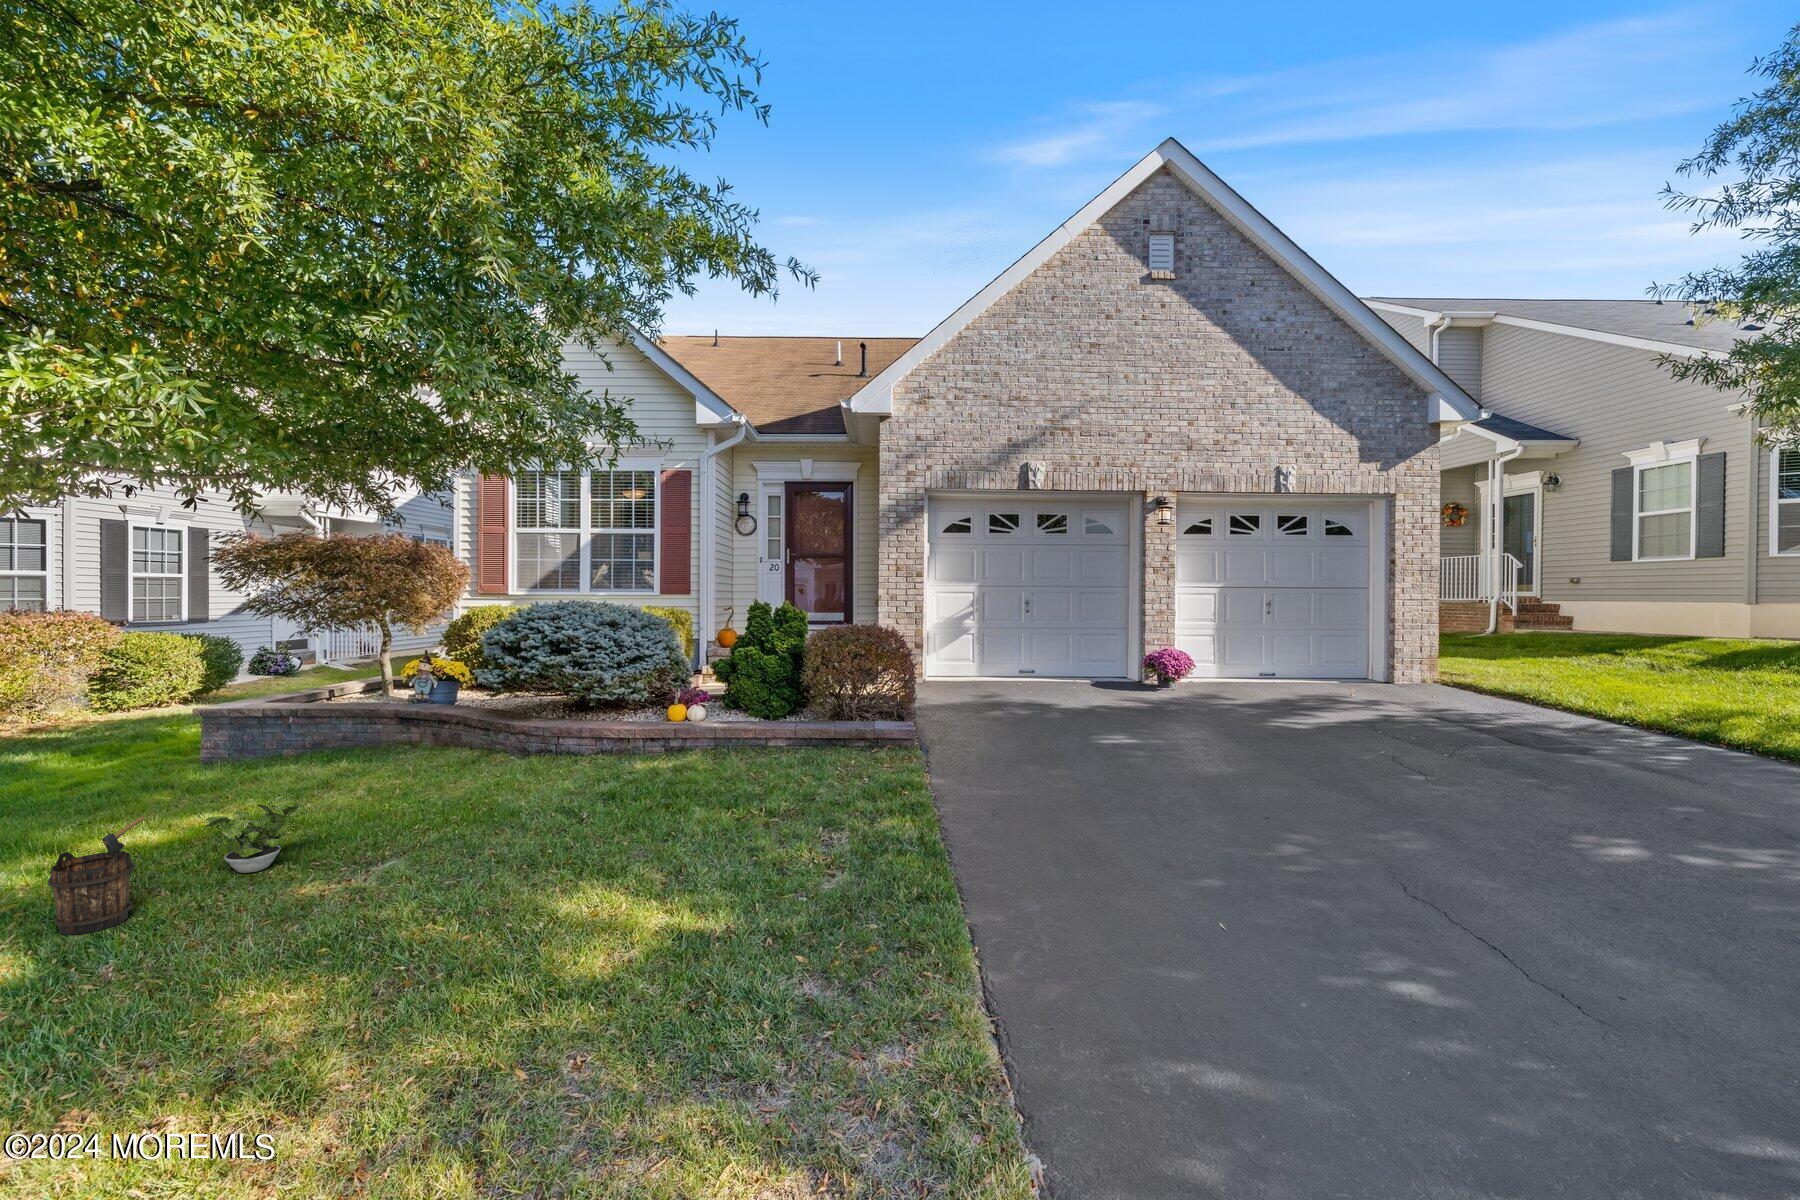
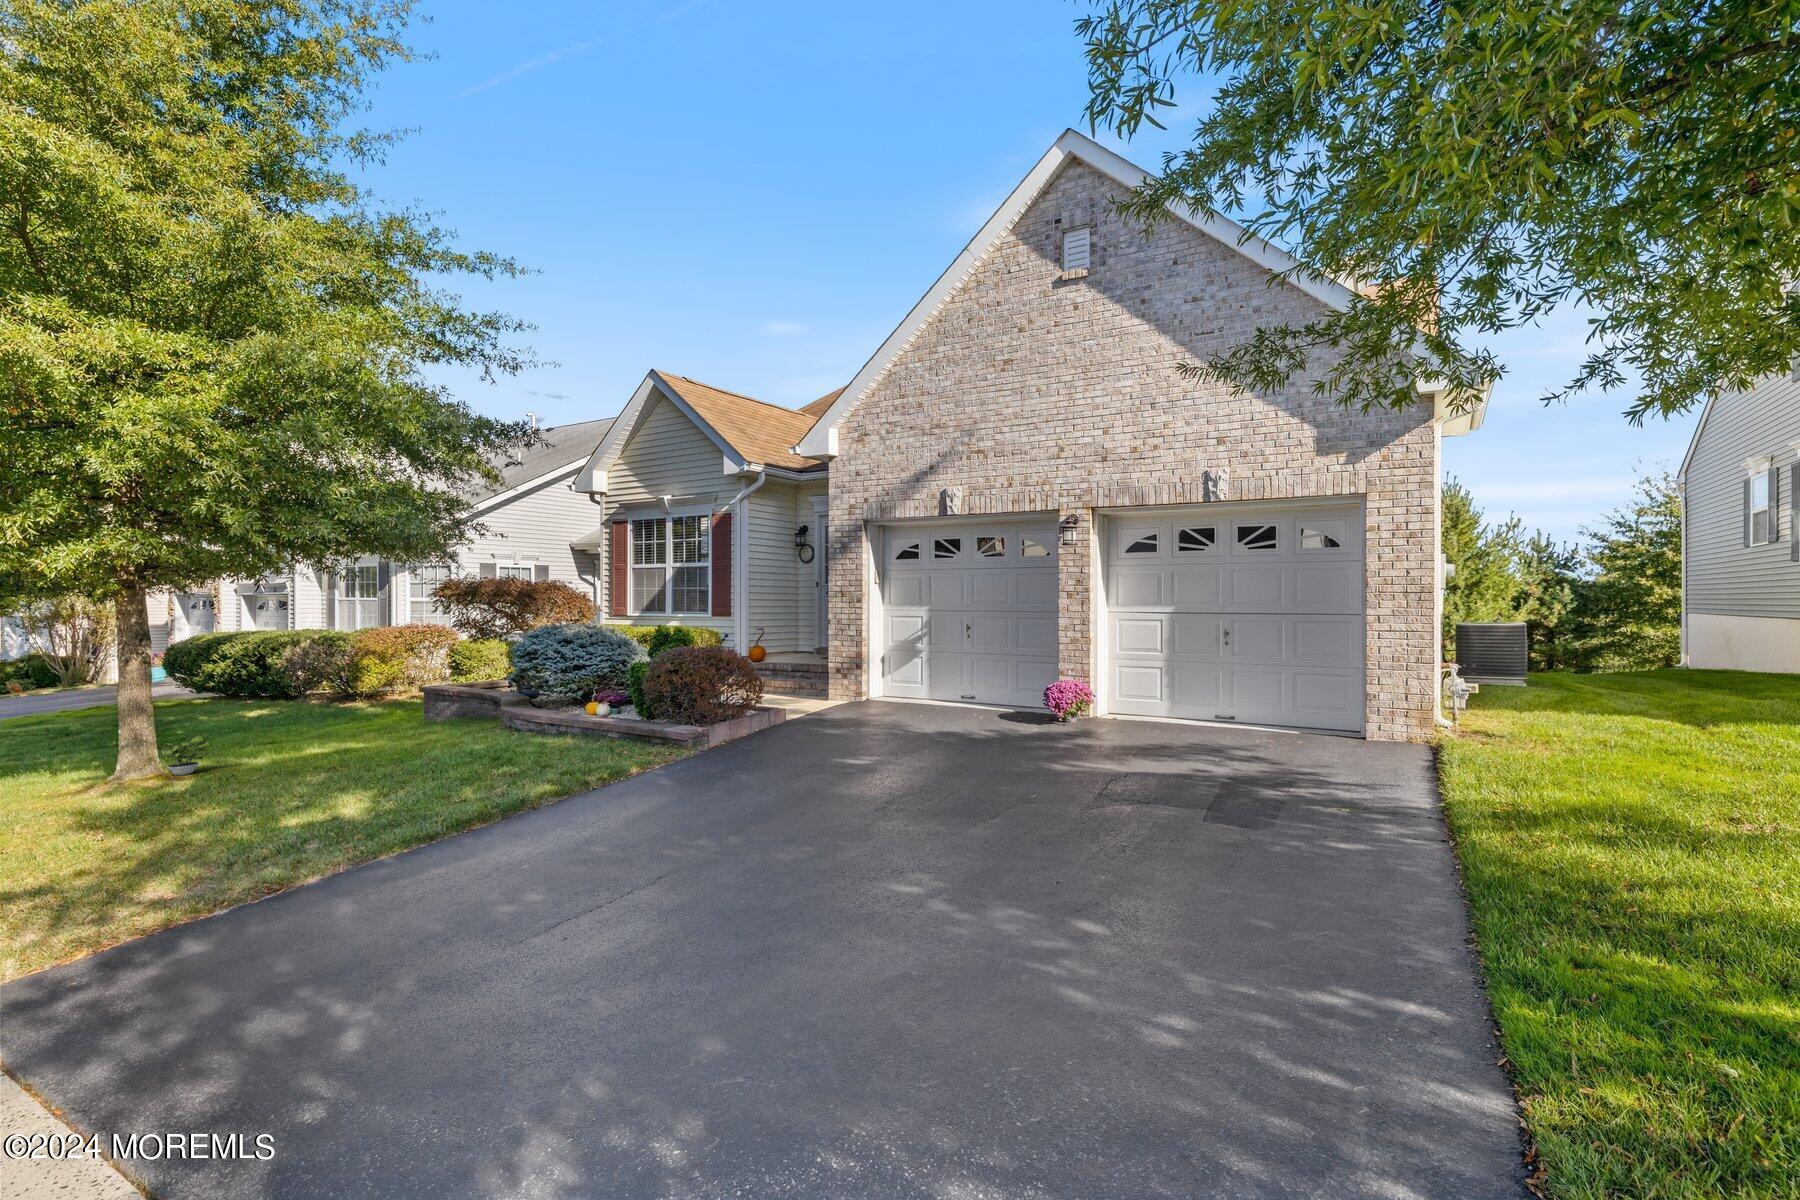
bucket: present [48,817,144,935] -> none [63,738,120,790]

